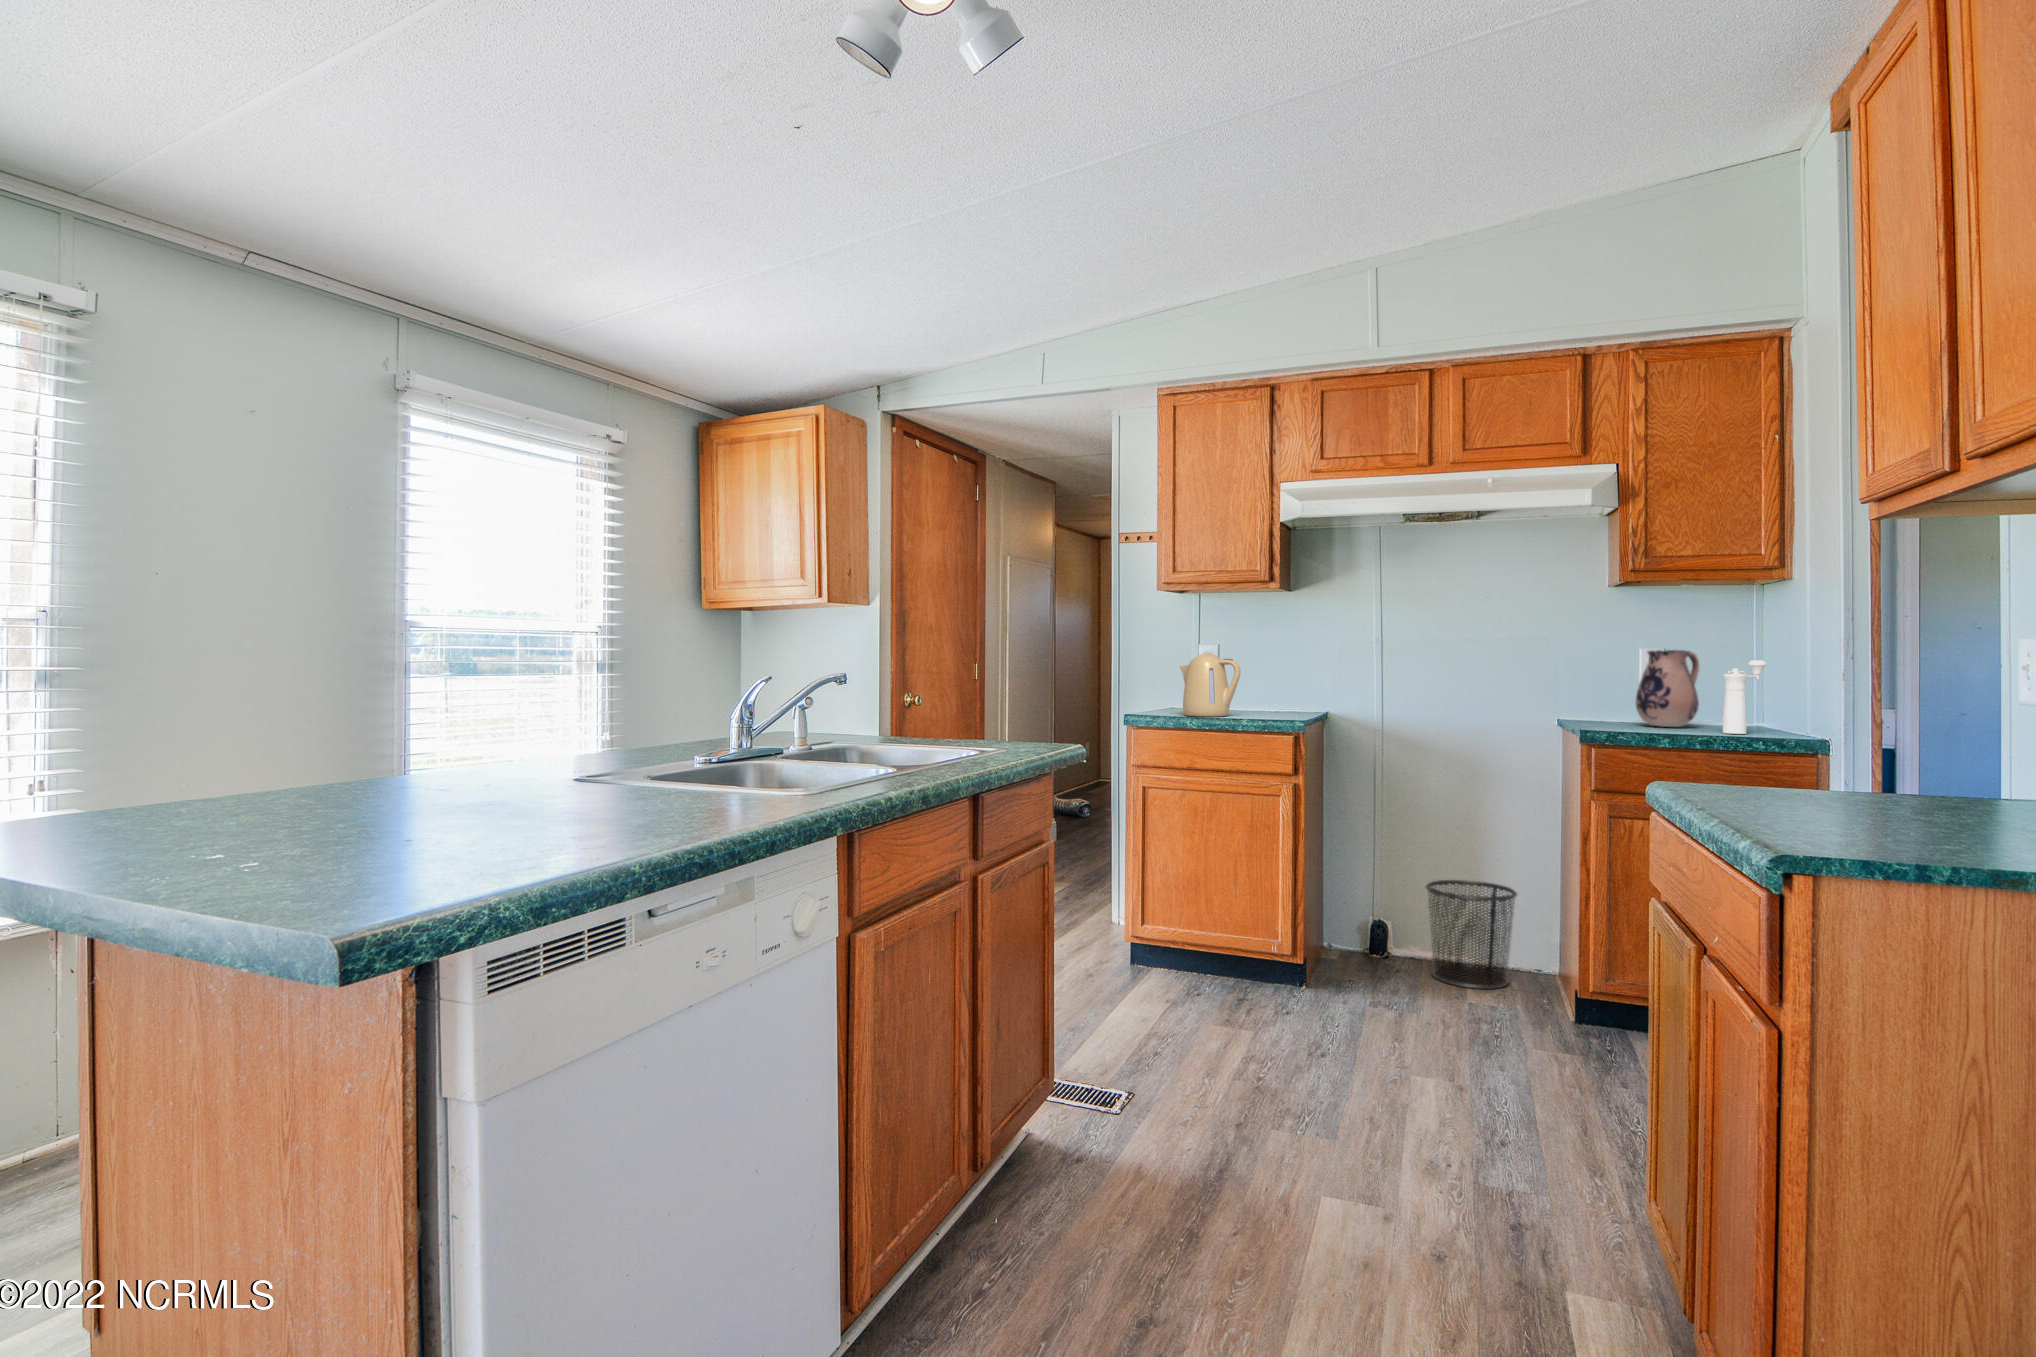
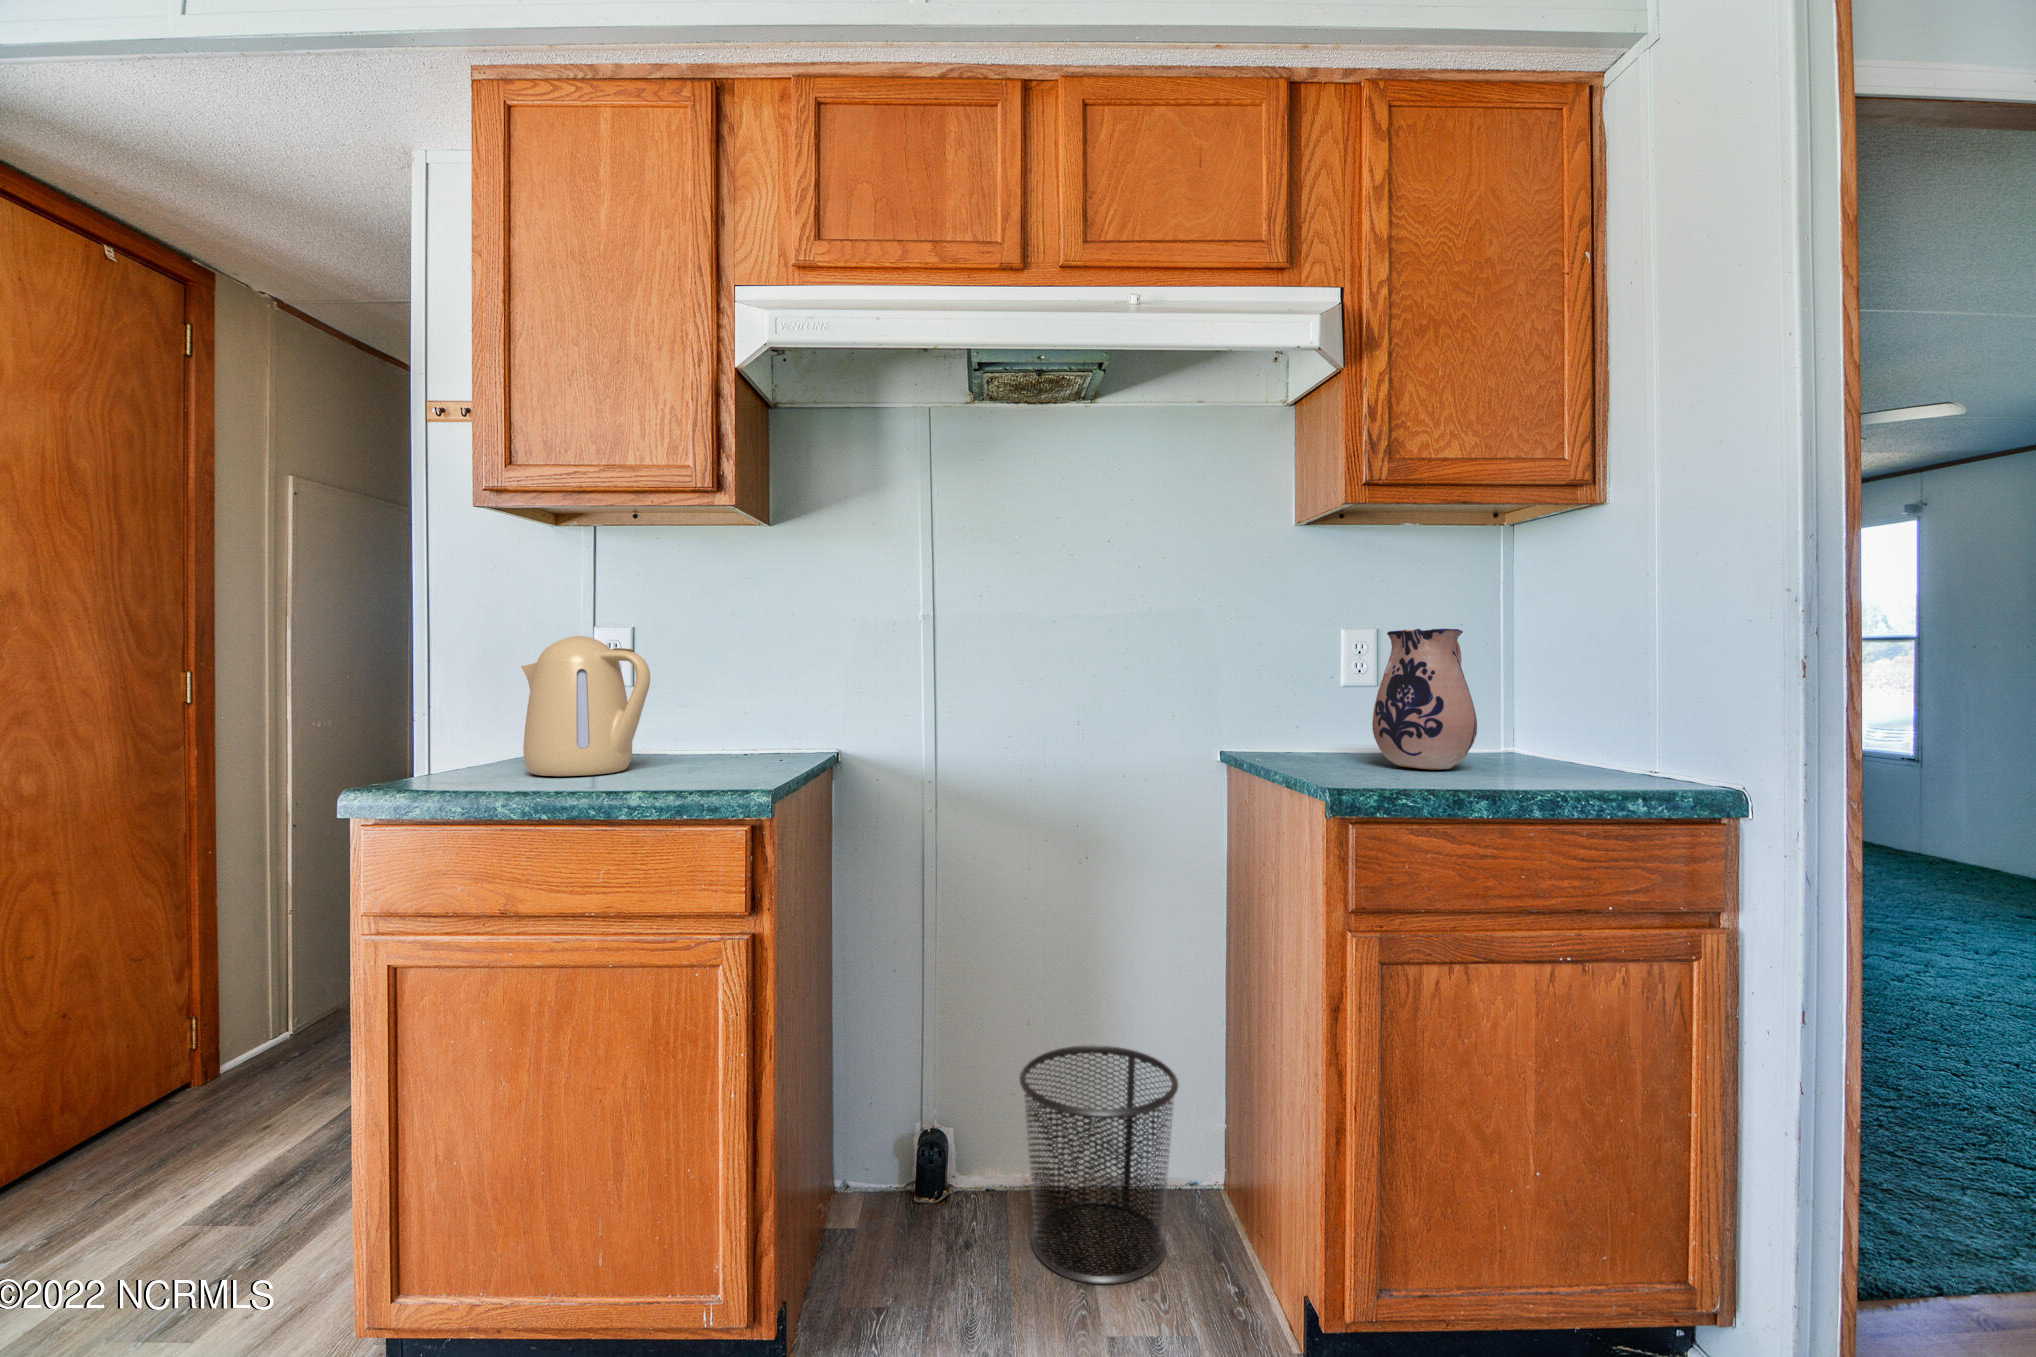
pepper mill: present [1723,660,1766,734] -> none [1560,646,1611,789]

